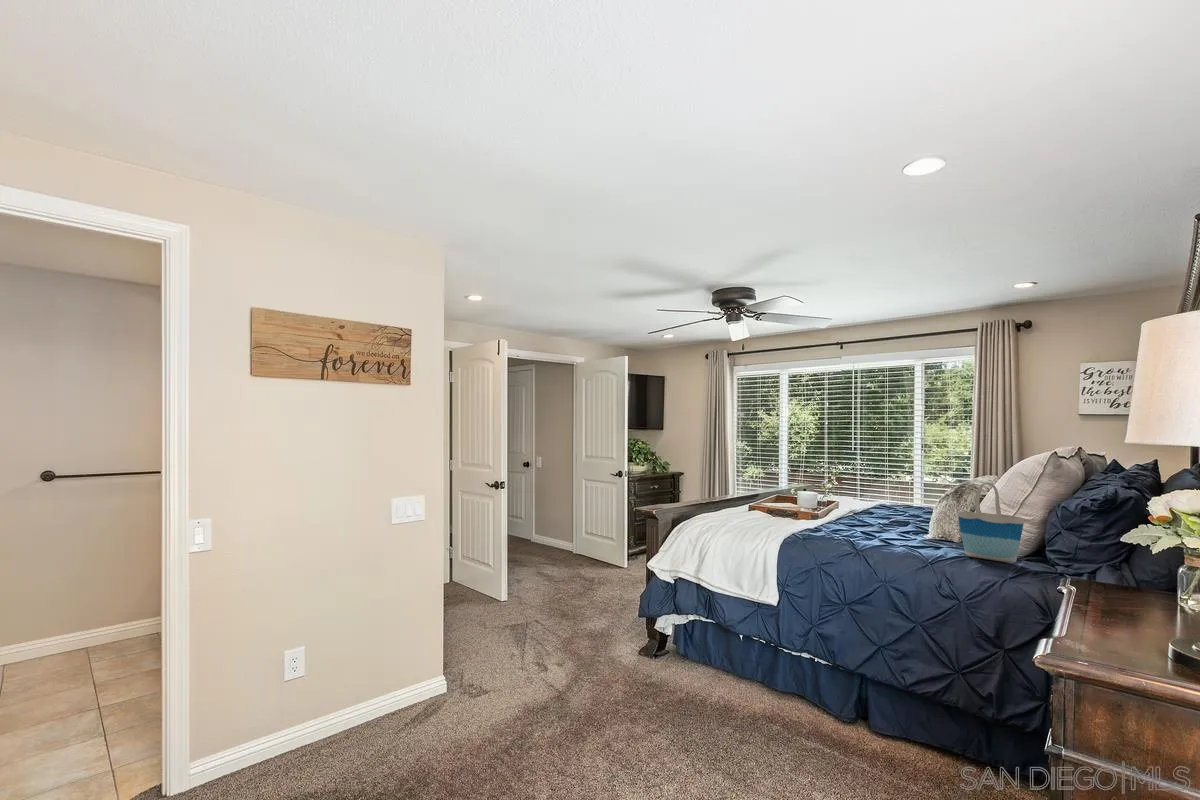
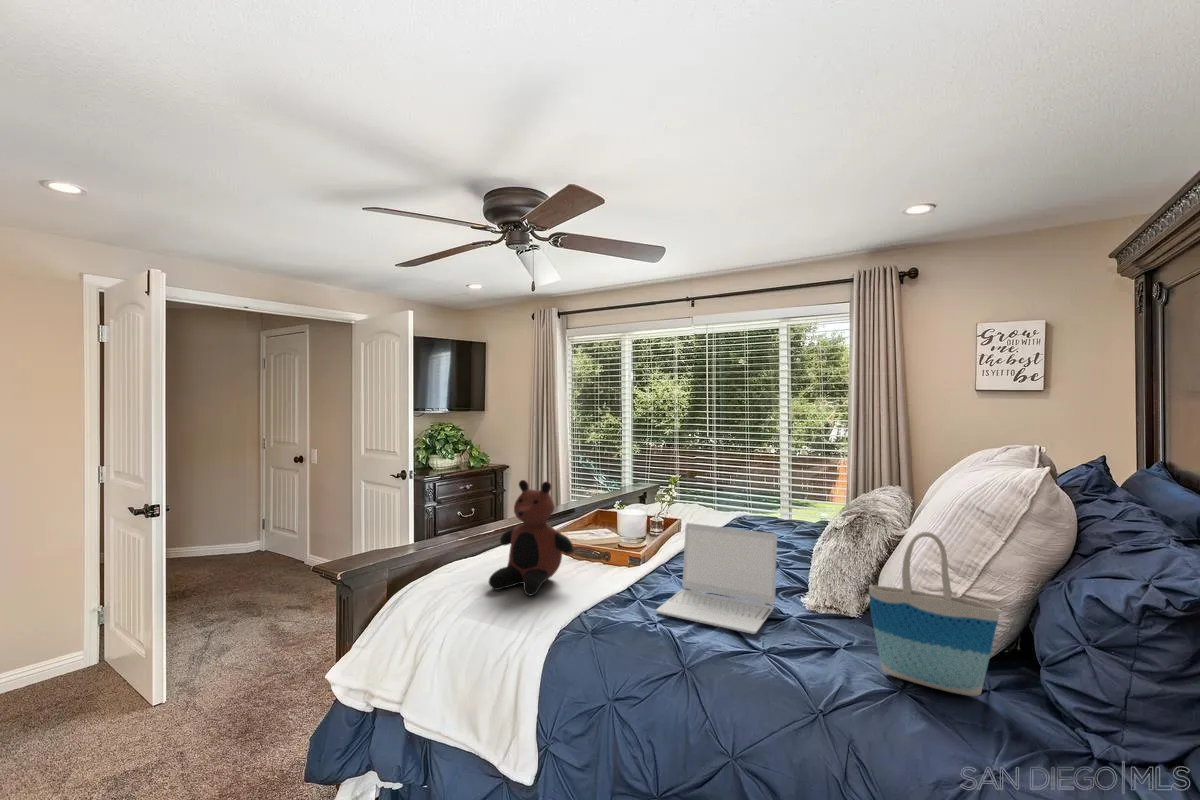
teddy bear: none [733,464,781,526] -> present [489,480,573,595]
laptop: none [836,490,909,543] -> present [656,523,777,634]

